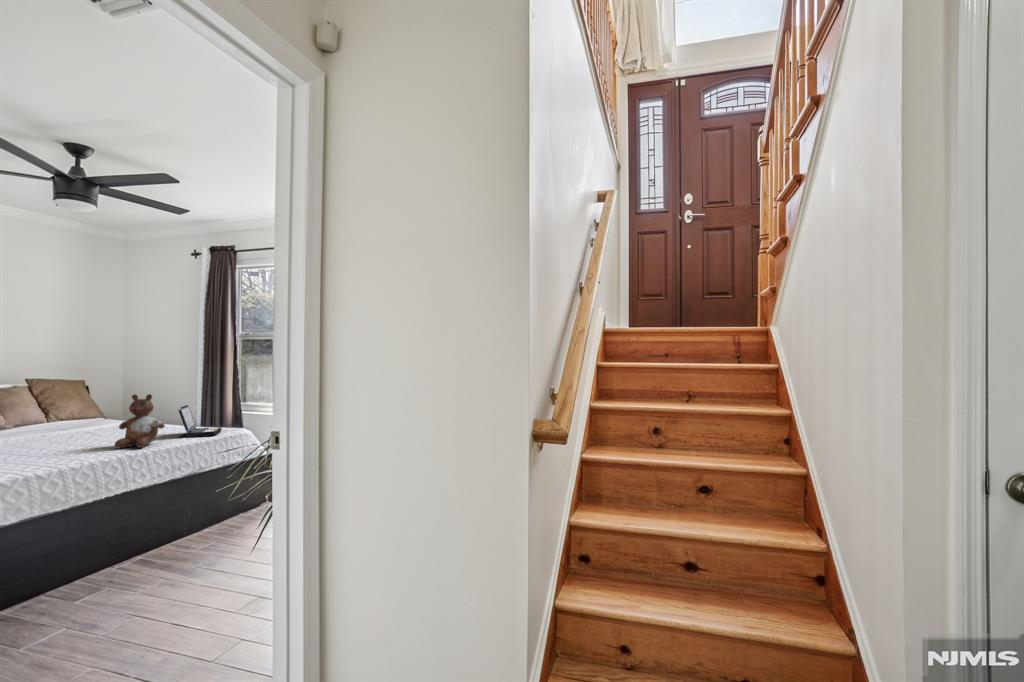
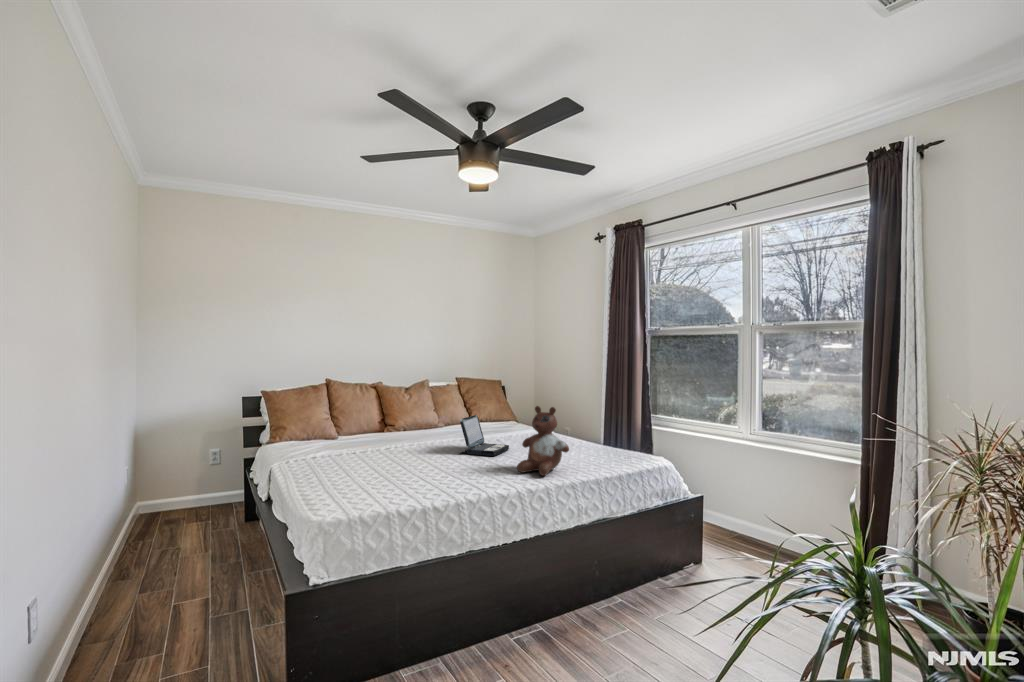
laptop: present [178,405,221,438] -> present [460,415,509,456]

